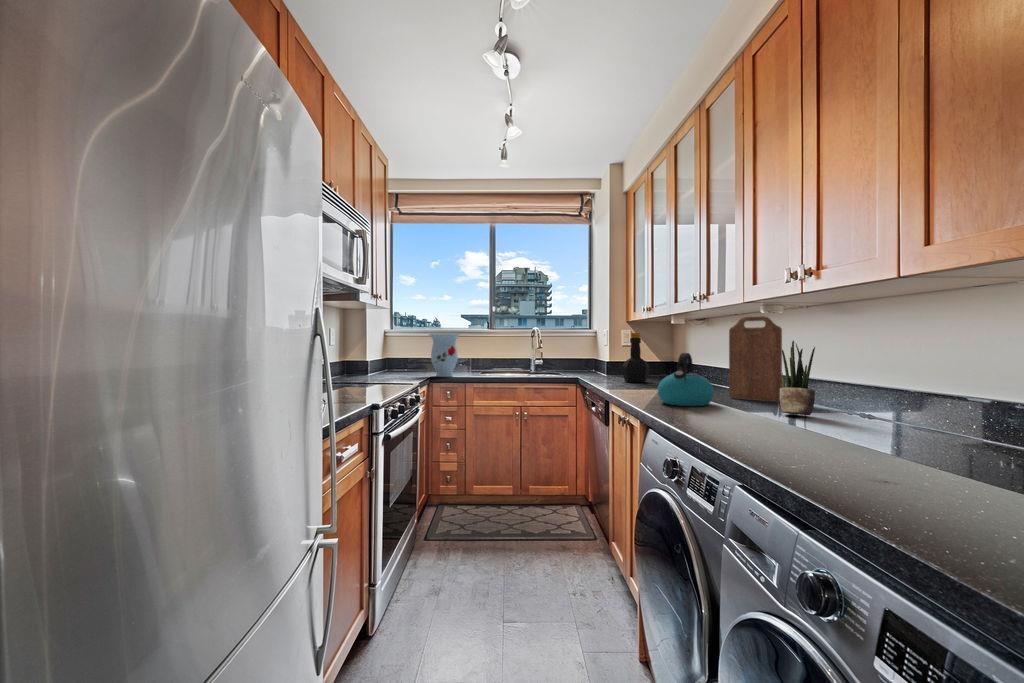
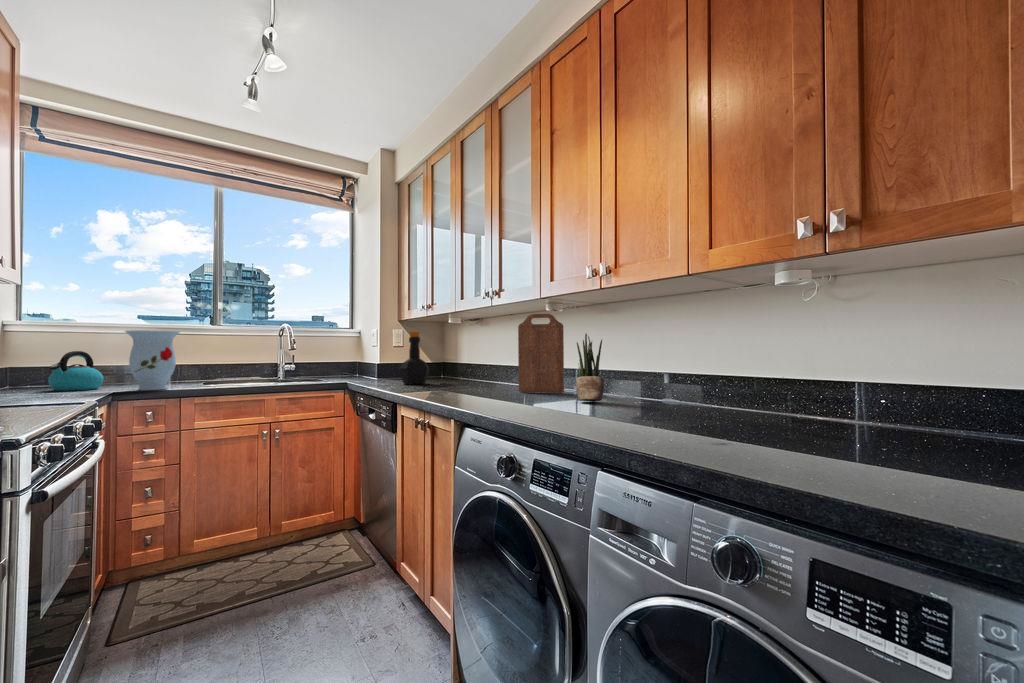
kettle: present [658,353,714,406] -> present [48,351,104,391]

